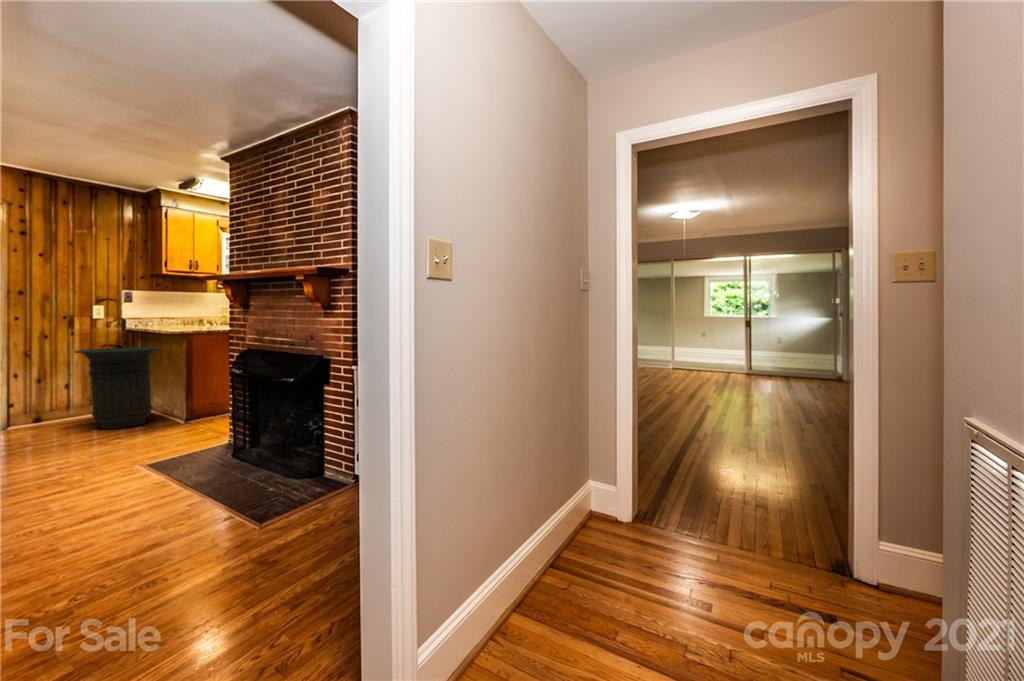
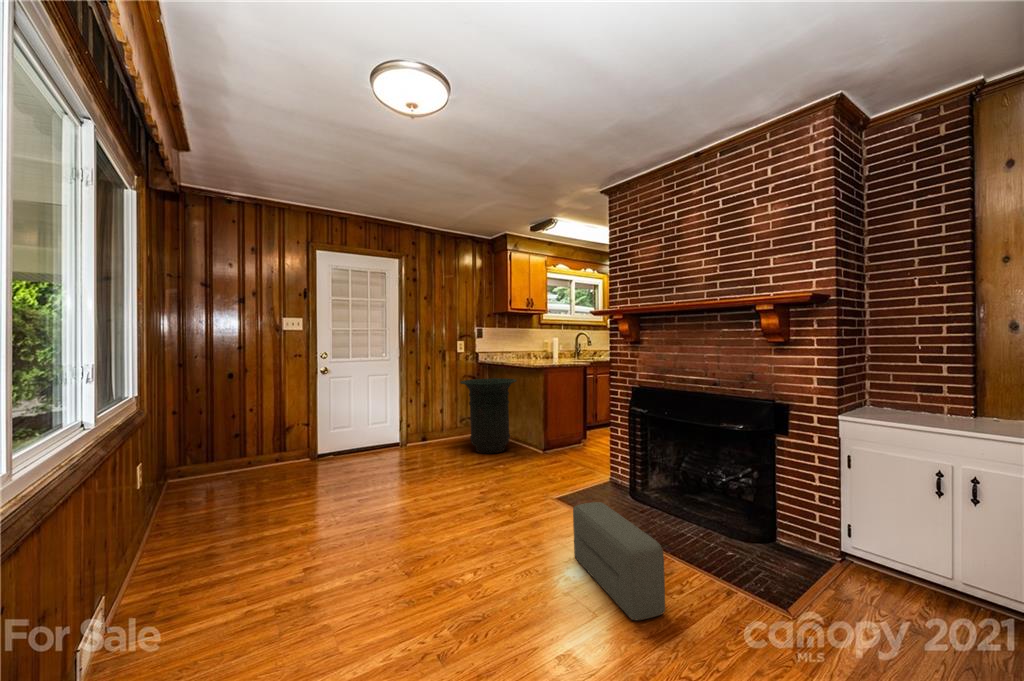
pouf: none [63,458,125,558] -> present [573,502,665,620]

